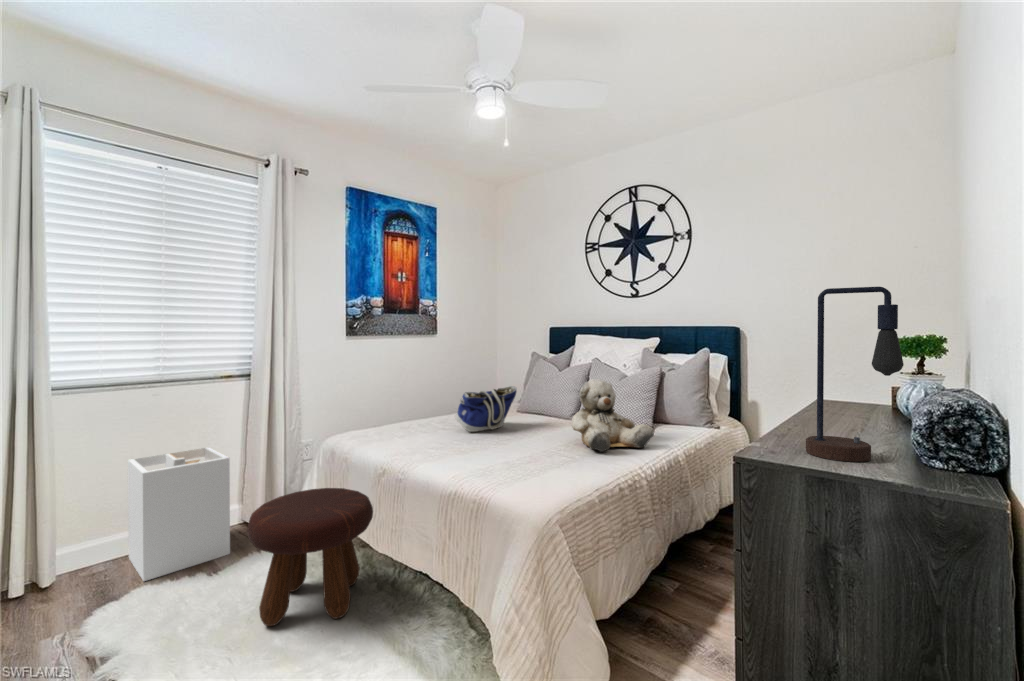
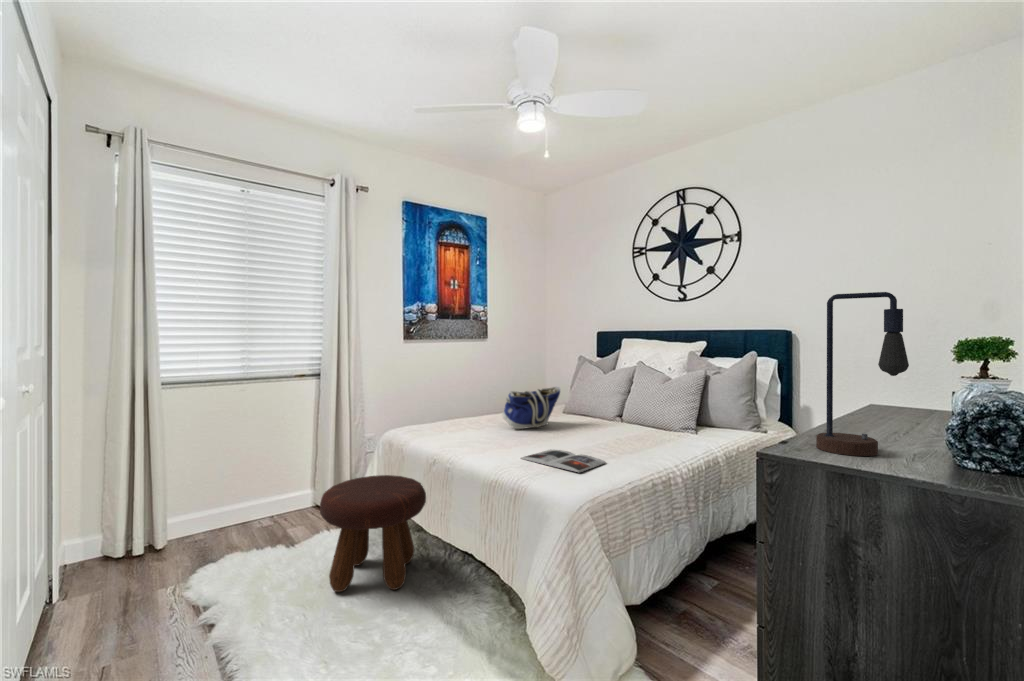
teddy bear: present [572,378,654,452] -> none [611,380,692,450]
laundry hamper: present [128,447,230,581] -> none [222,437,304,550]
magazine: none [478,454,571,480] -> present [521,450,606,472]

